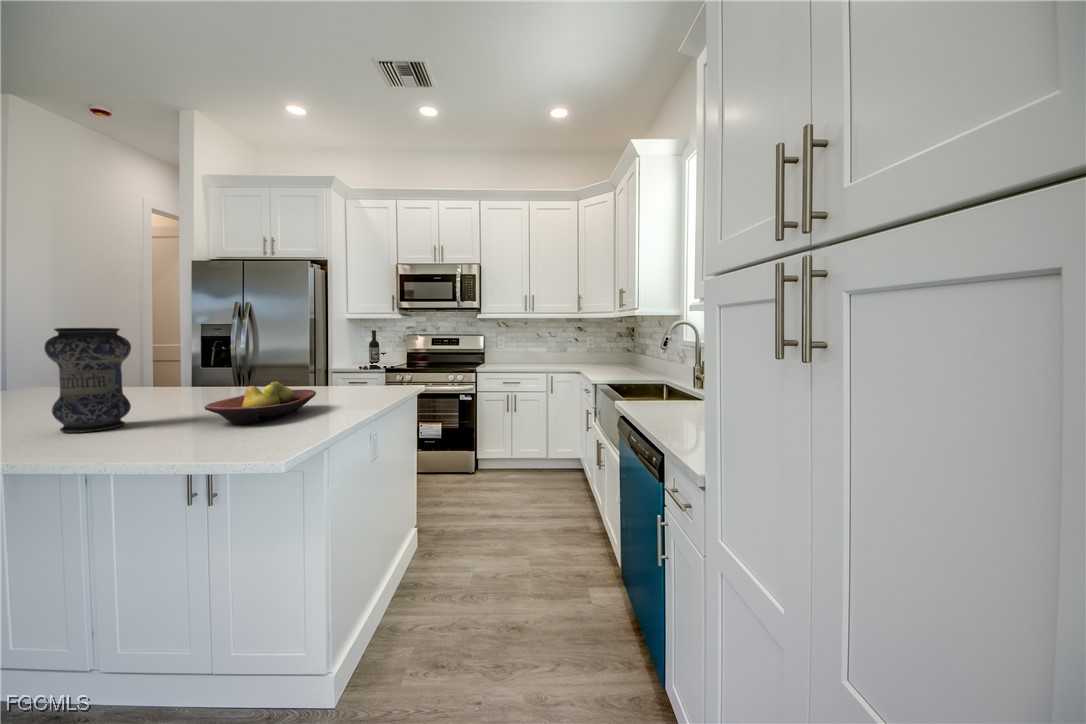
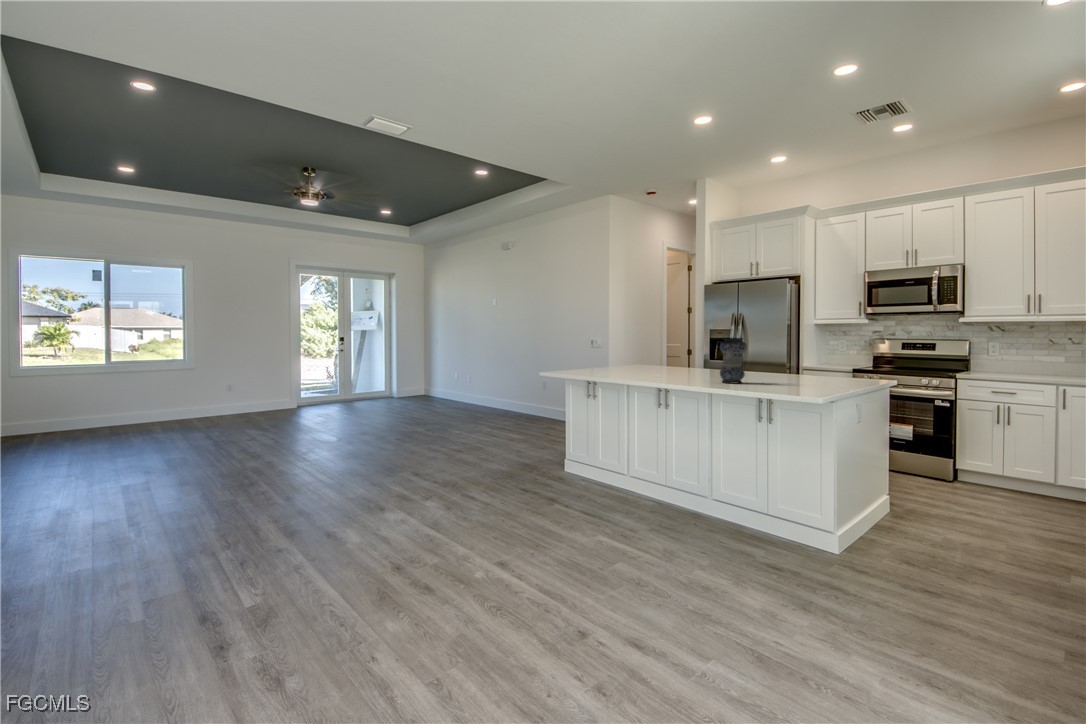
wine bottle: present [359,330,394,370] -> none [824,334,867,370]
fruit bowl: present [204,382,316,425] -> none [779,367,829,387]

